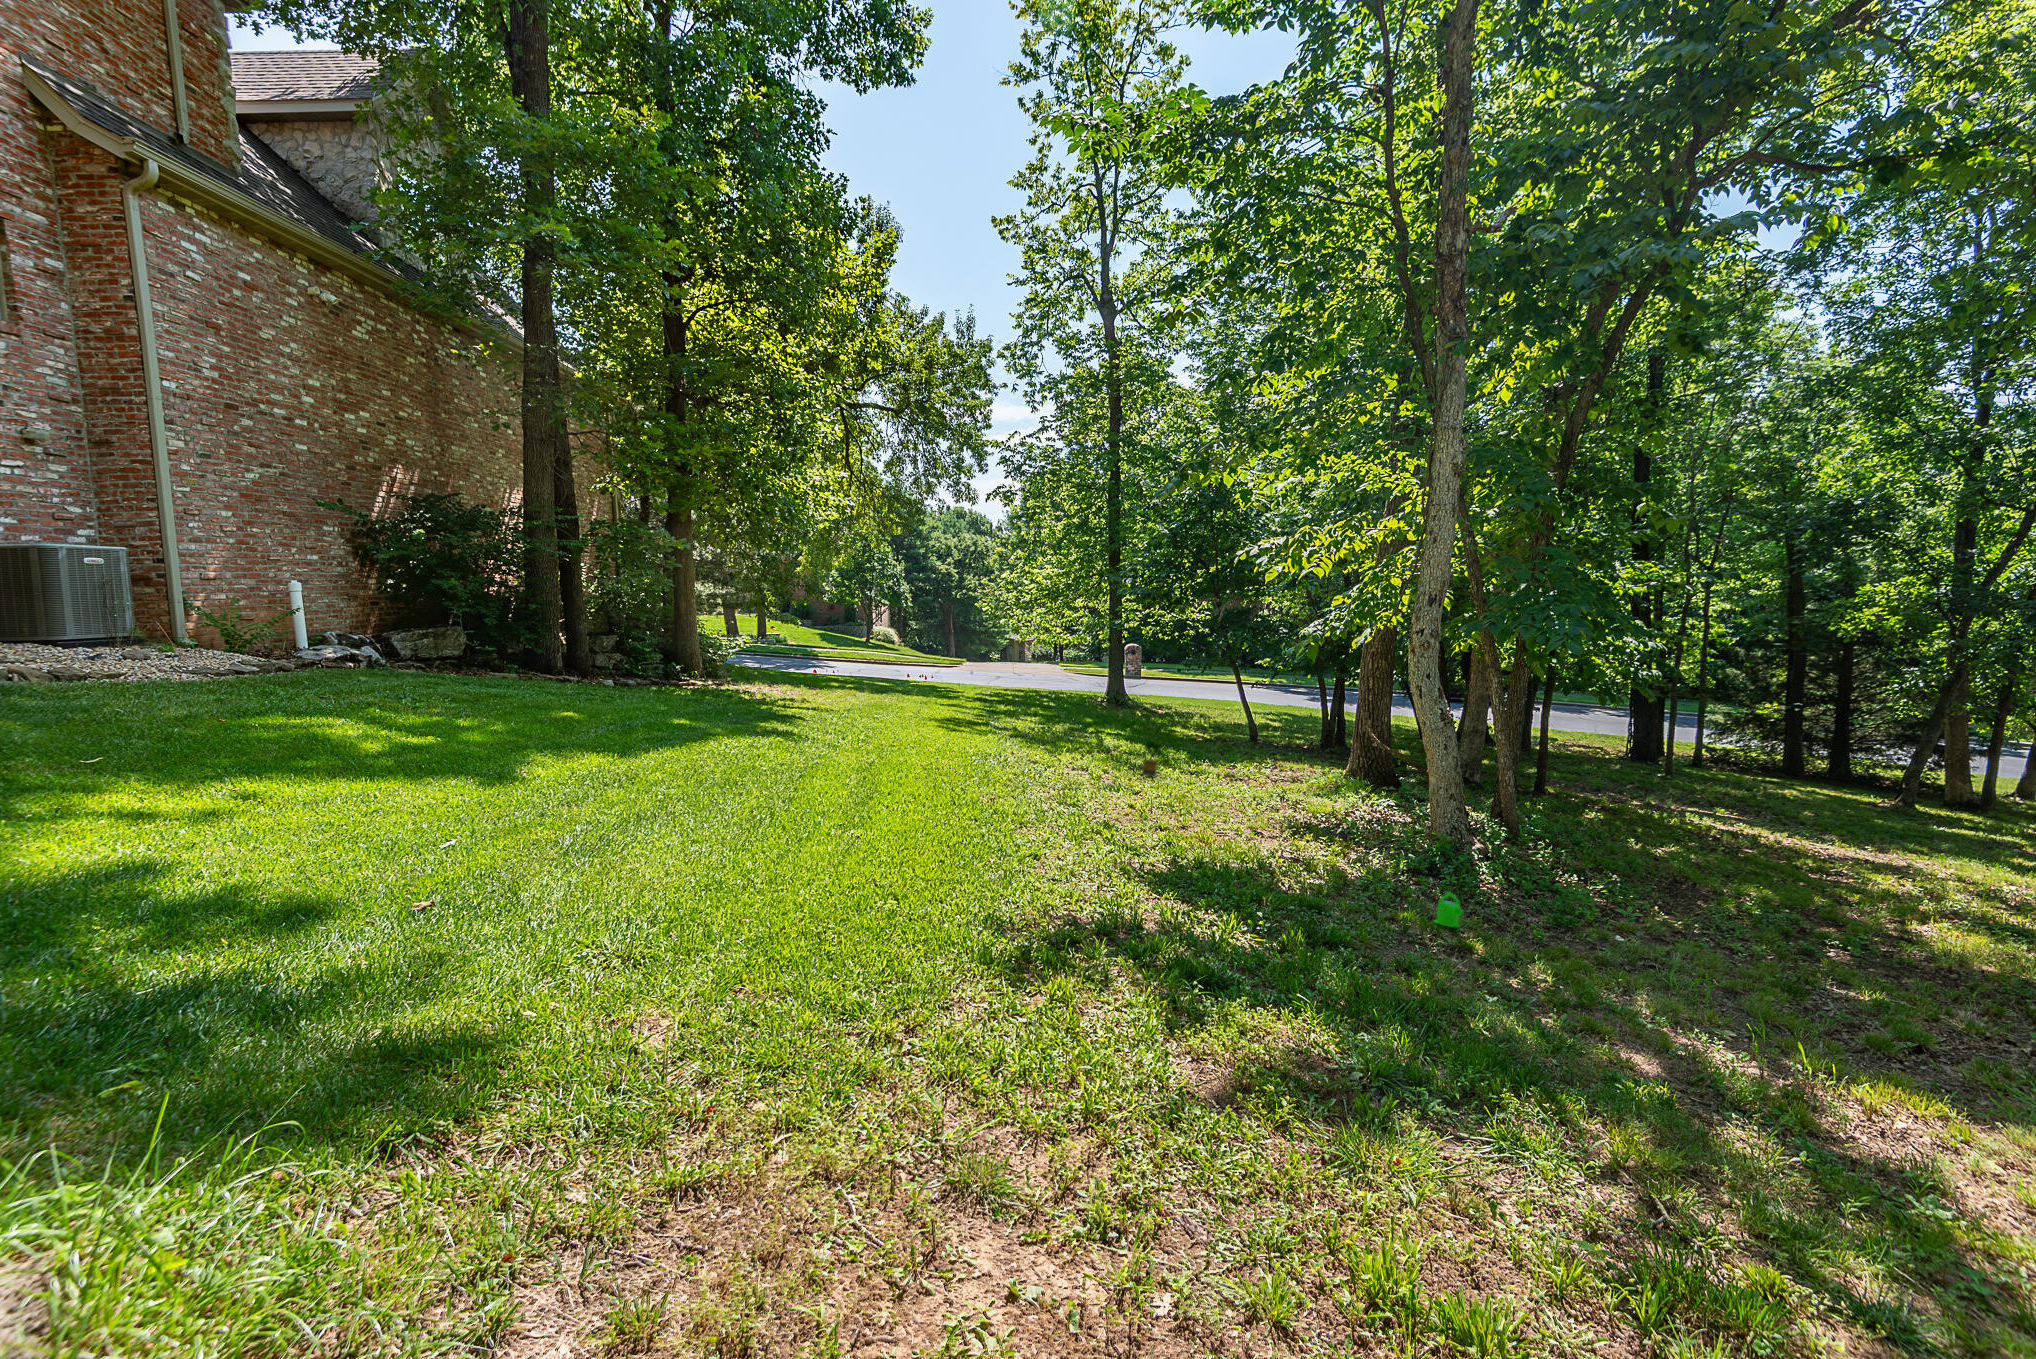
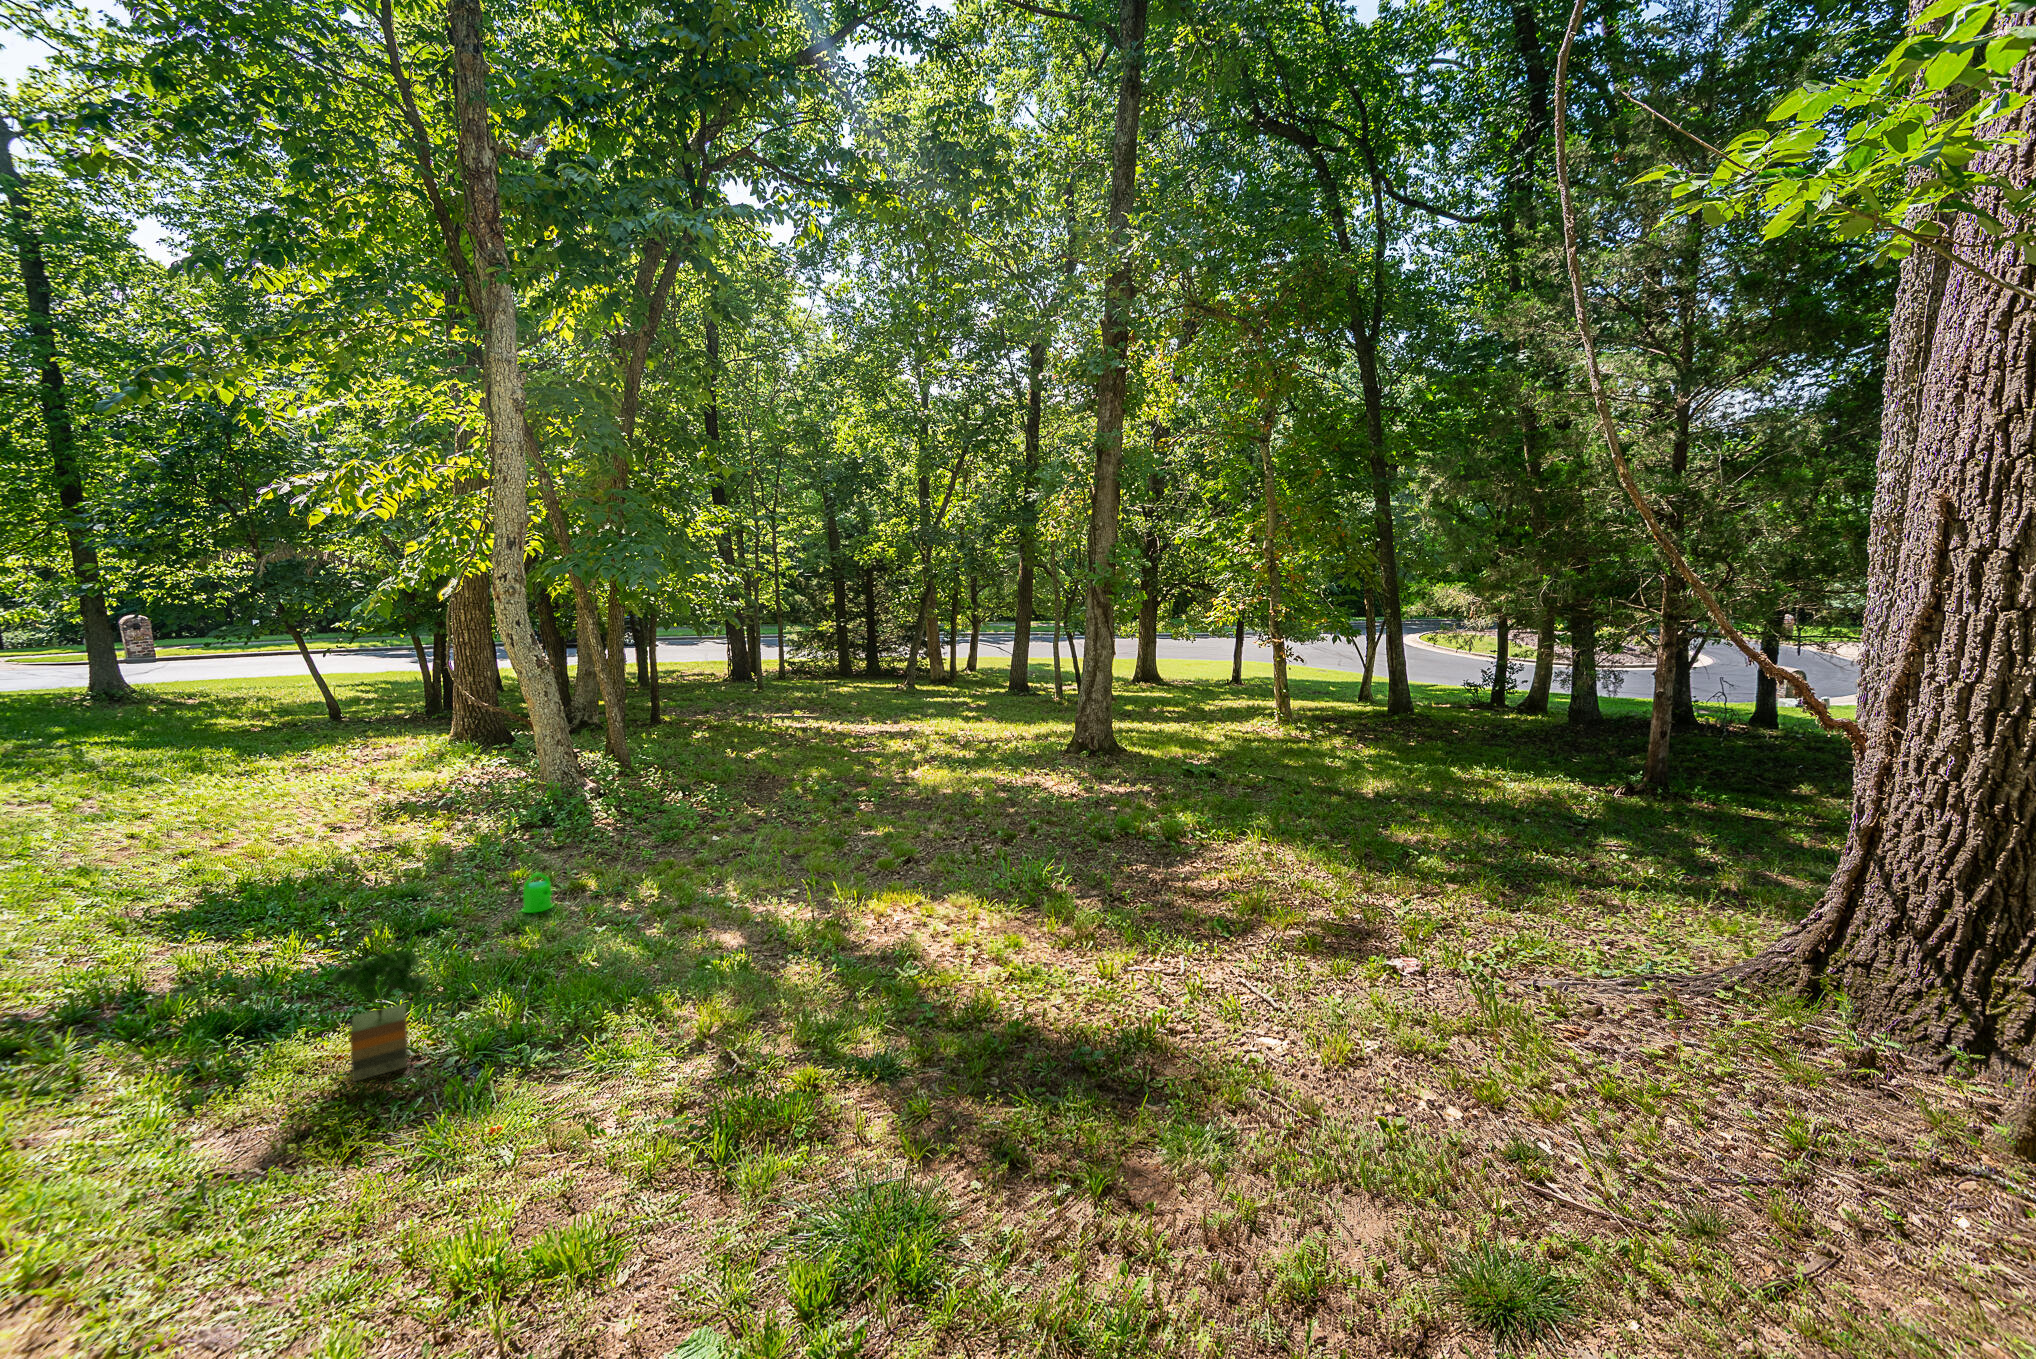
potted tree: present [1142,741,1162,777] -> present [330,950,428,1082]

